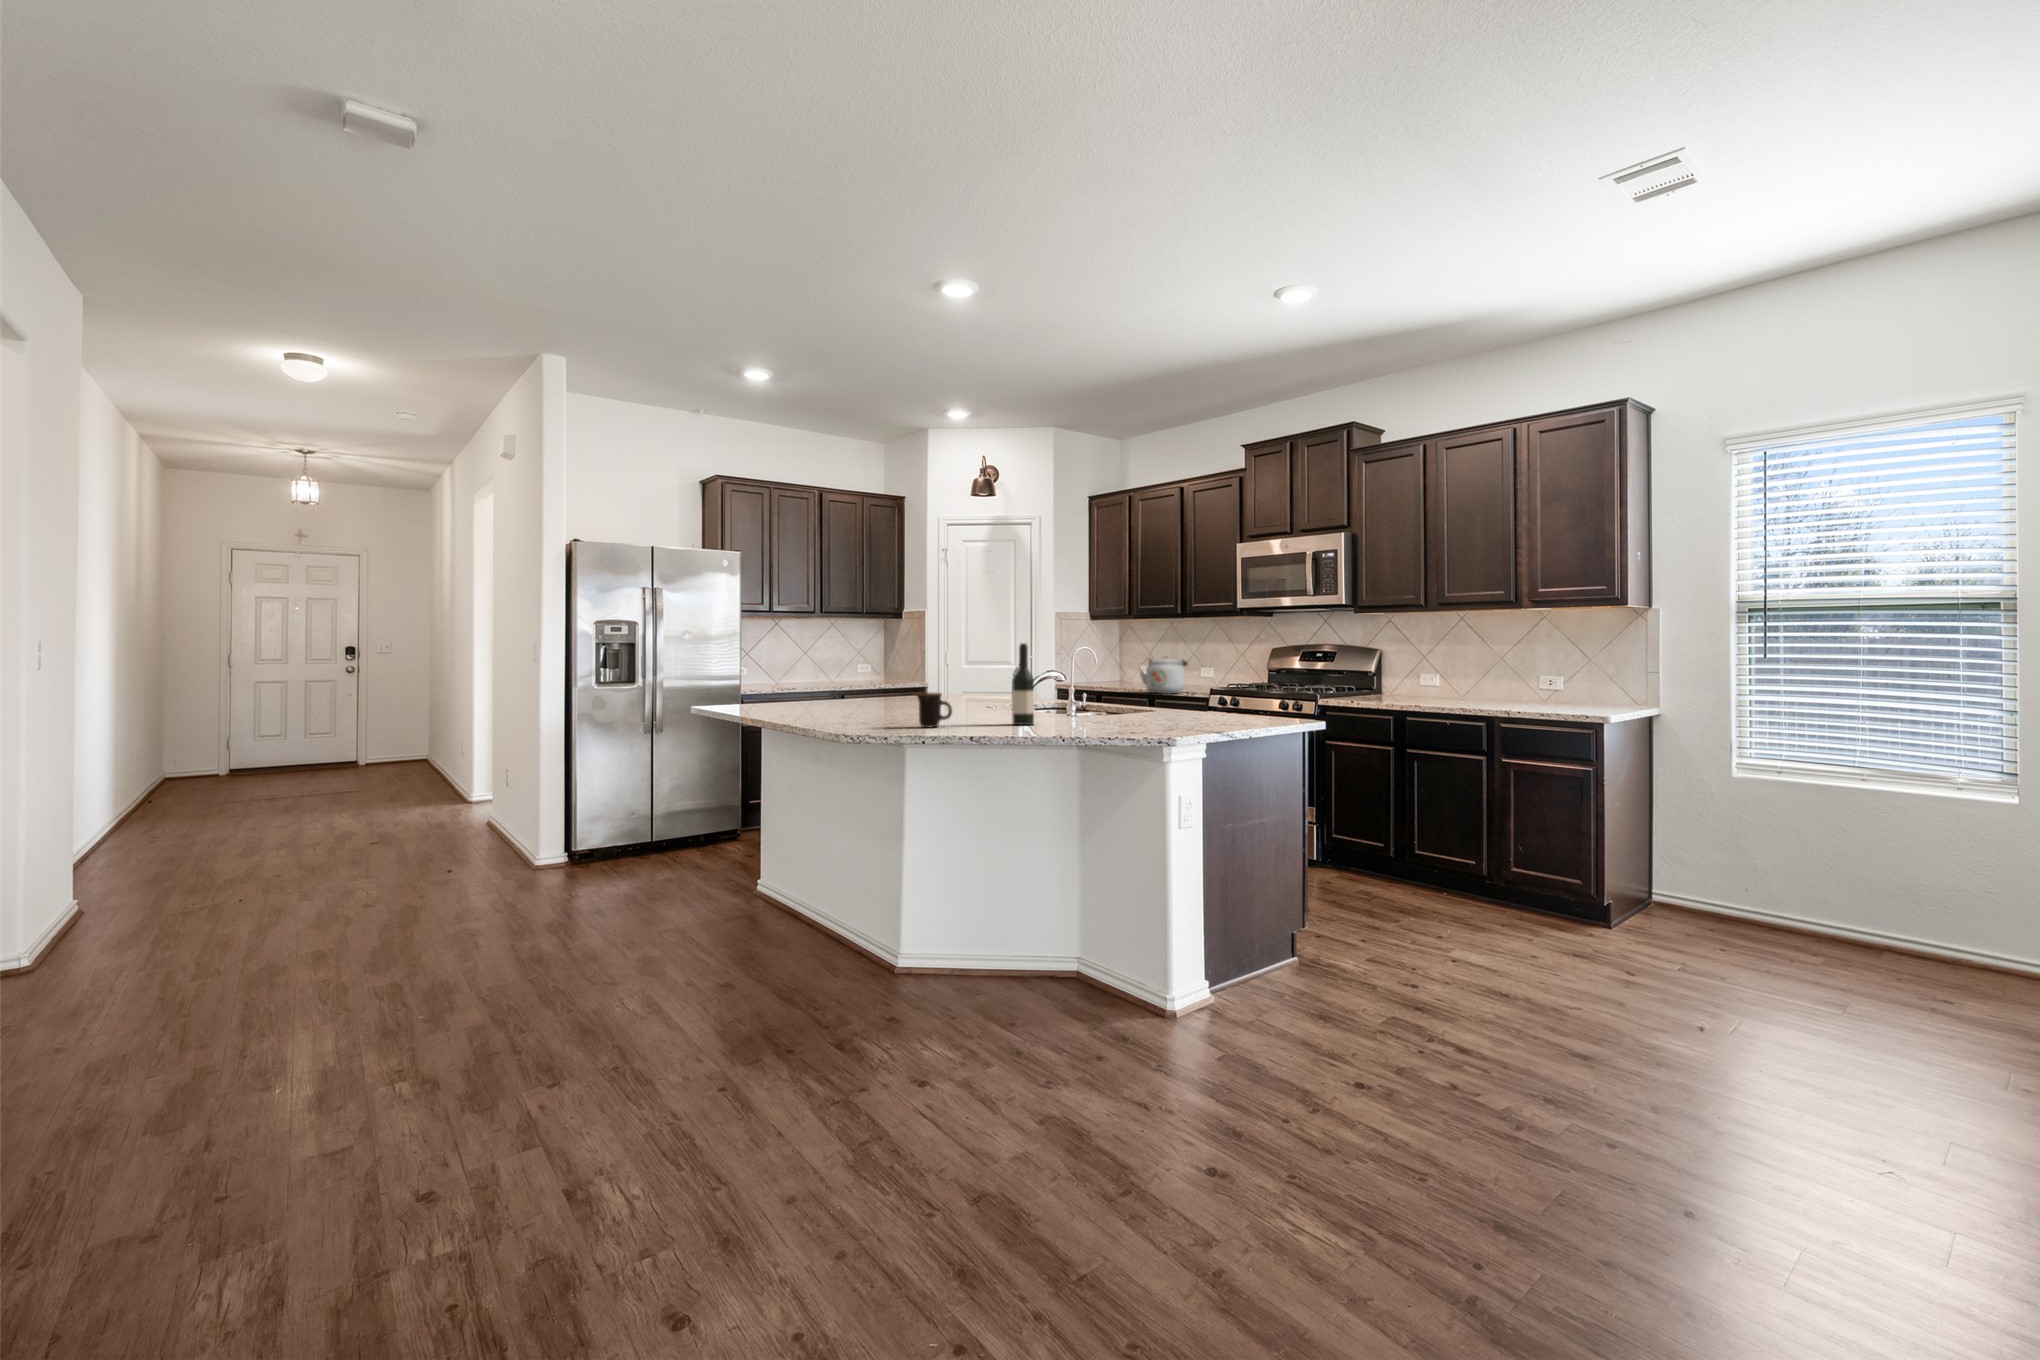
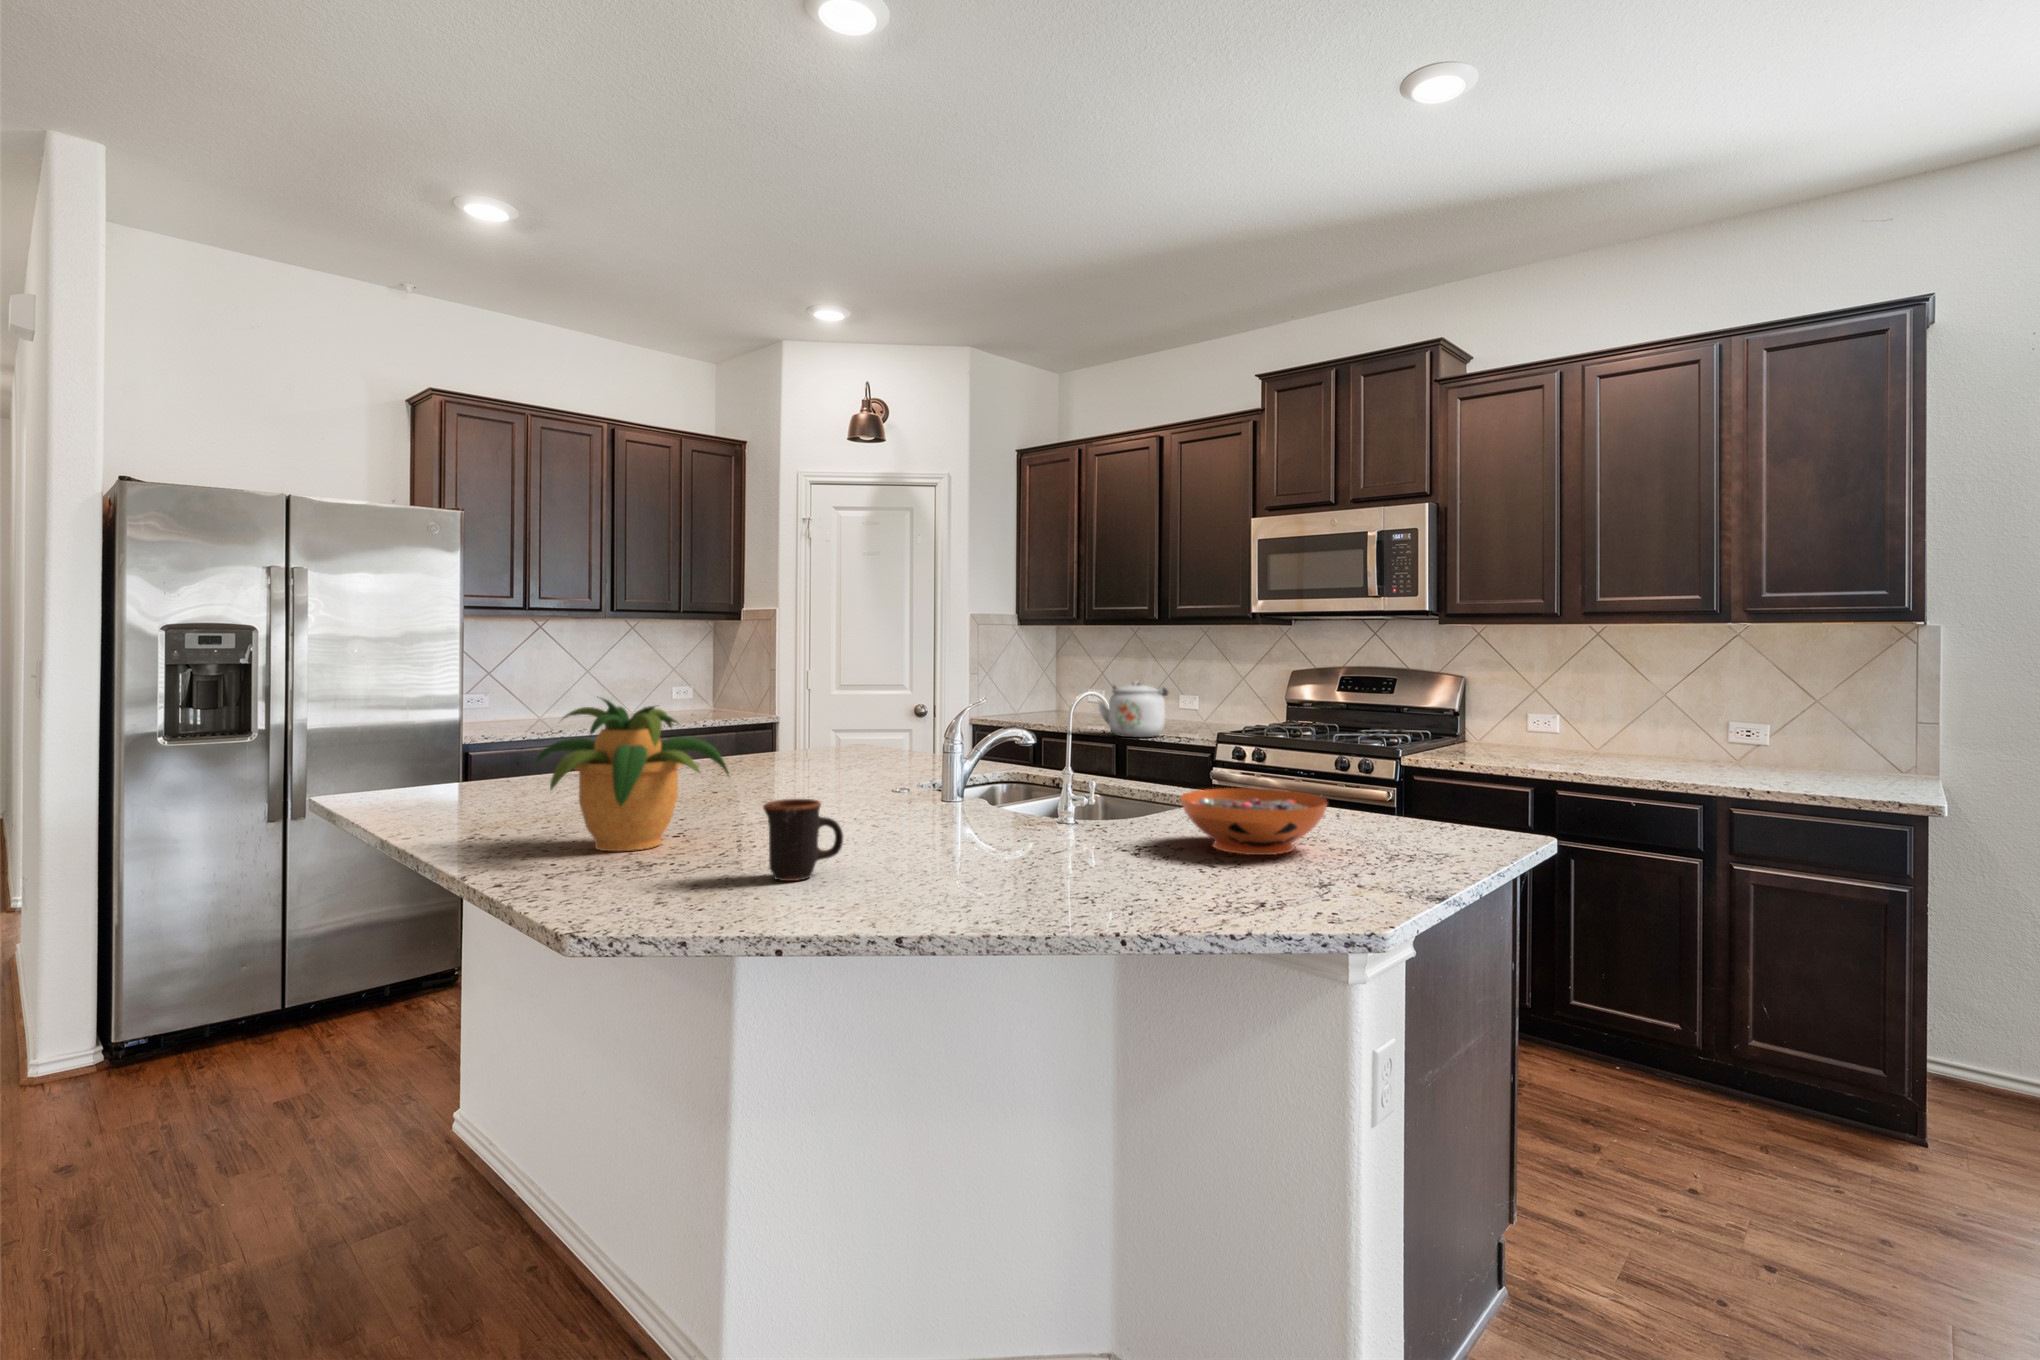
wine bottle: present [1013,643,1034,725] -> none [970,689,1015,862]
potted plant: none [810,648,901,722] -> present [535,696,729,851]
decorative bowl: none [1120,697,1194,725] -> present [1181,788,1327,855]

